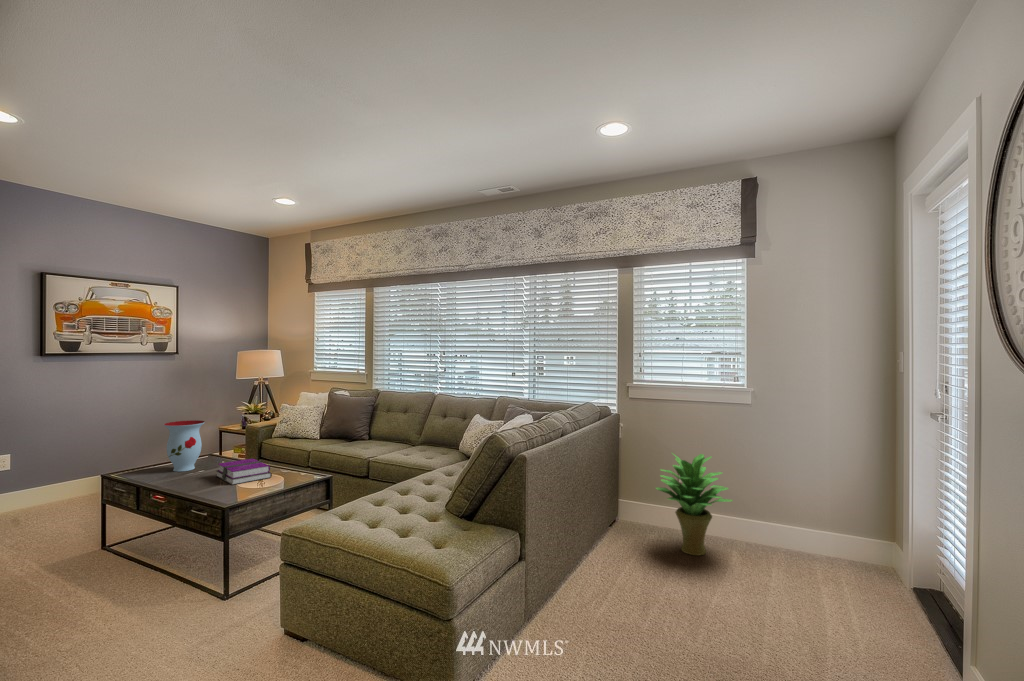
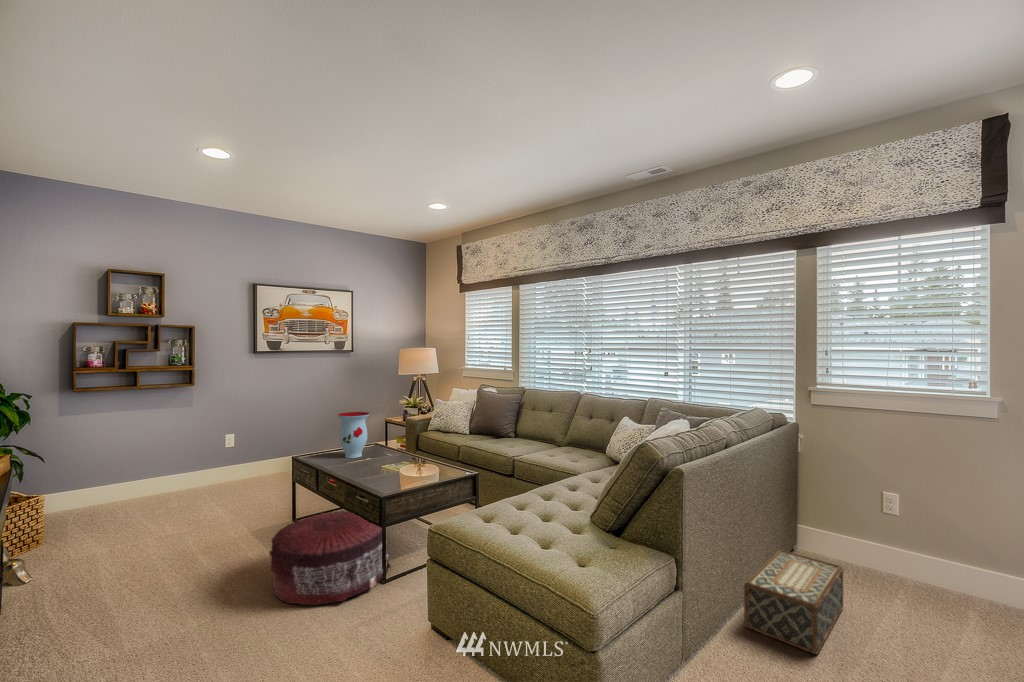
potted plant: present [656,454,732,556] -> none [851,474,971,608]
hardback book: present [216,459,272,485] -> none [378,450,424,474]
woven basket: none [574,521,648,600] -> present [744,550,843,654]
pouf: none [83,524,235,634] -> present [269,511,391,605]

